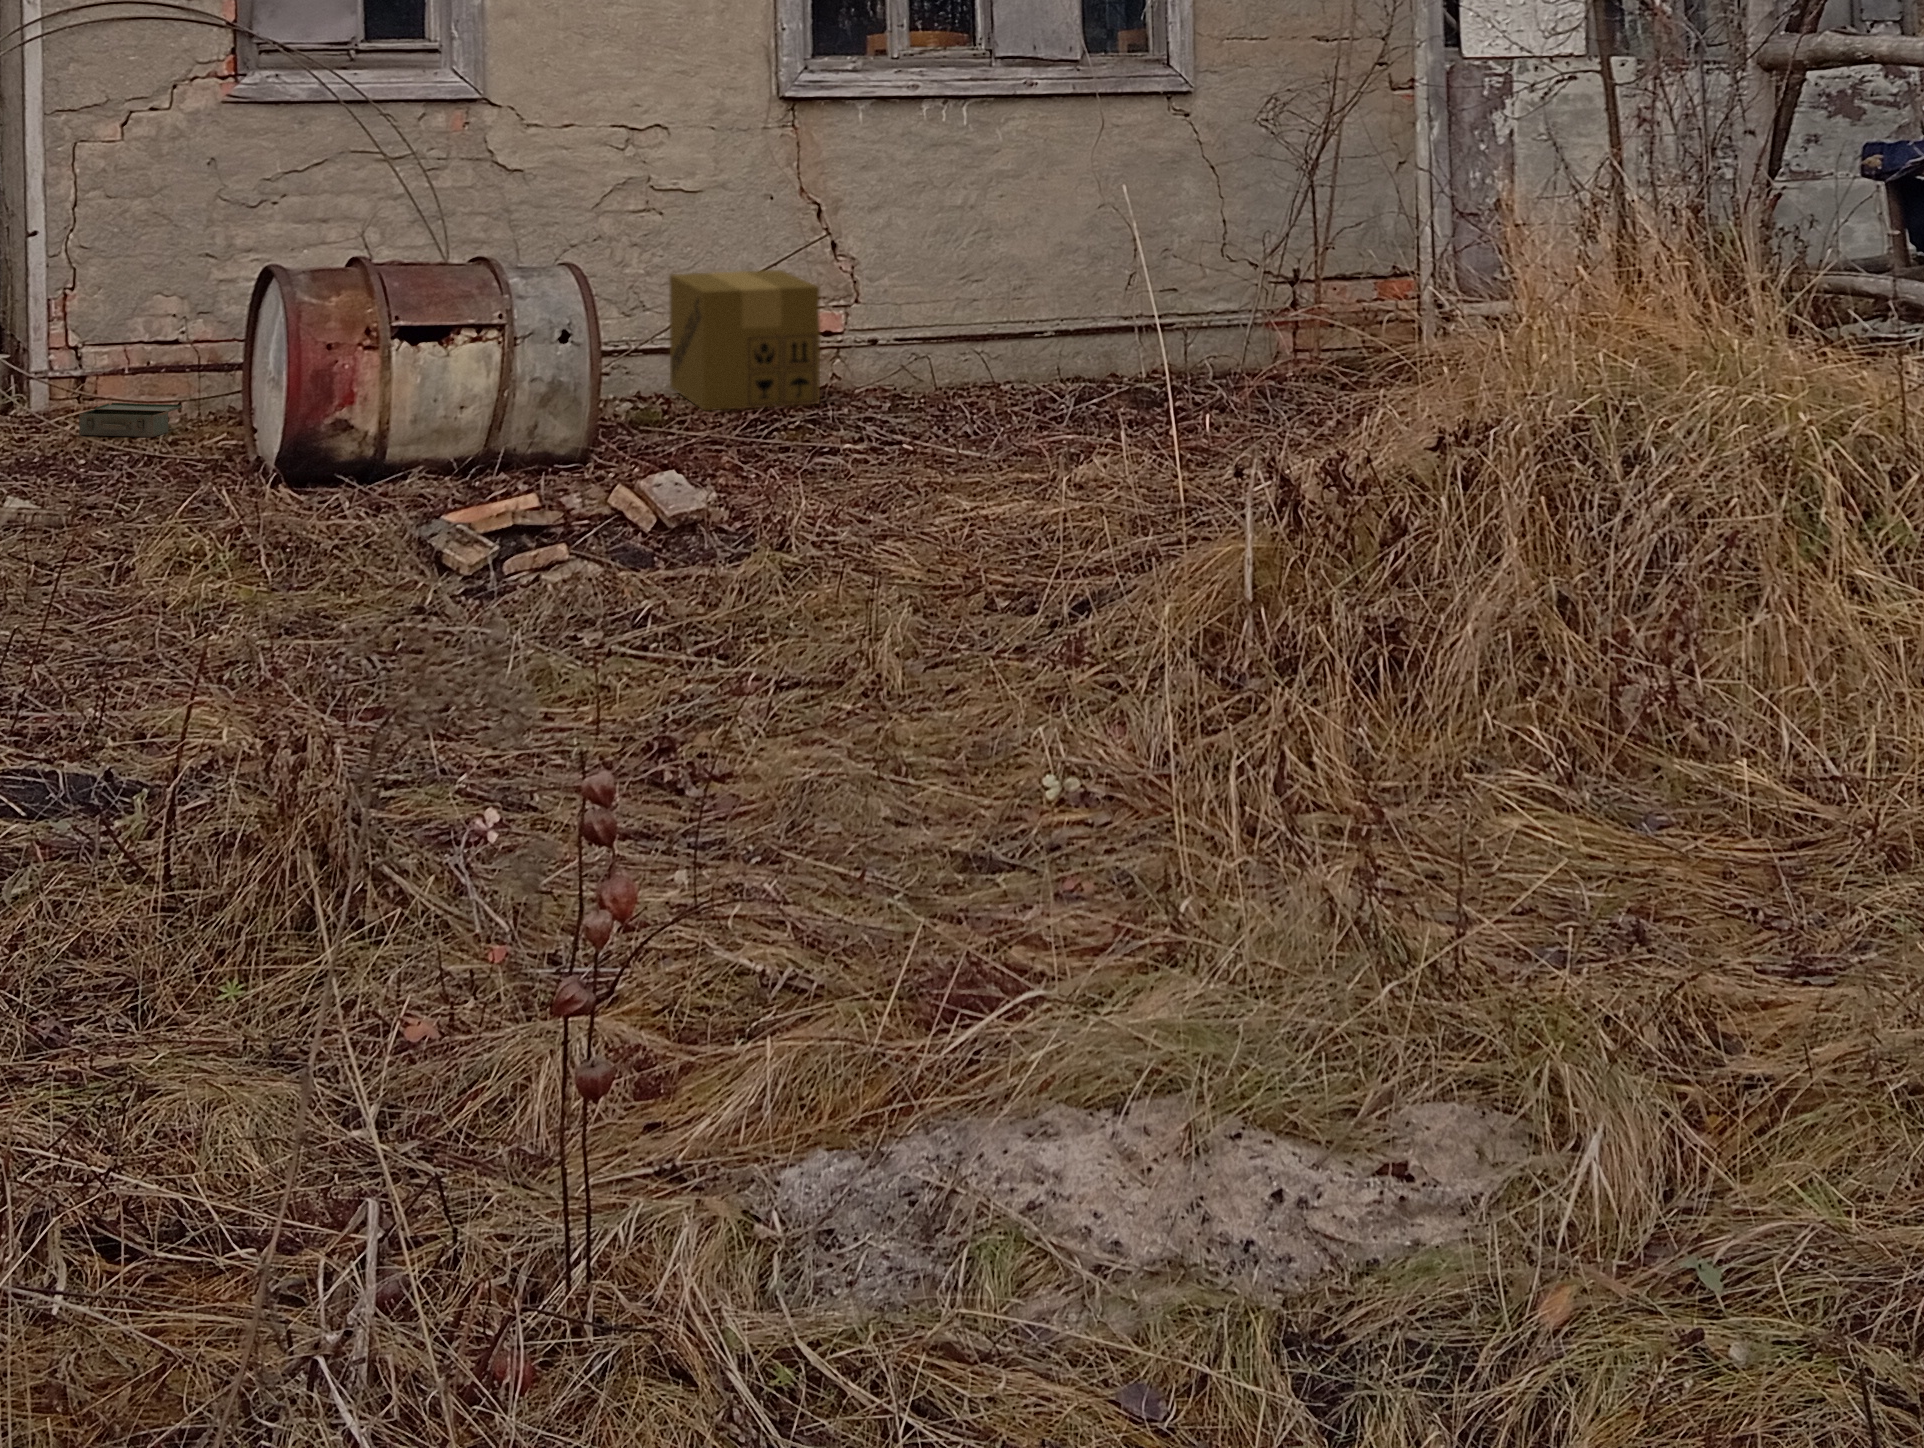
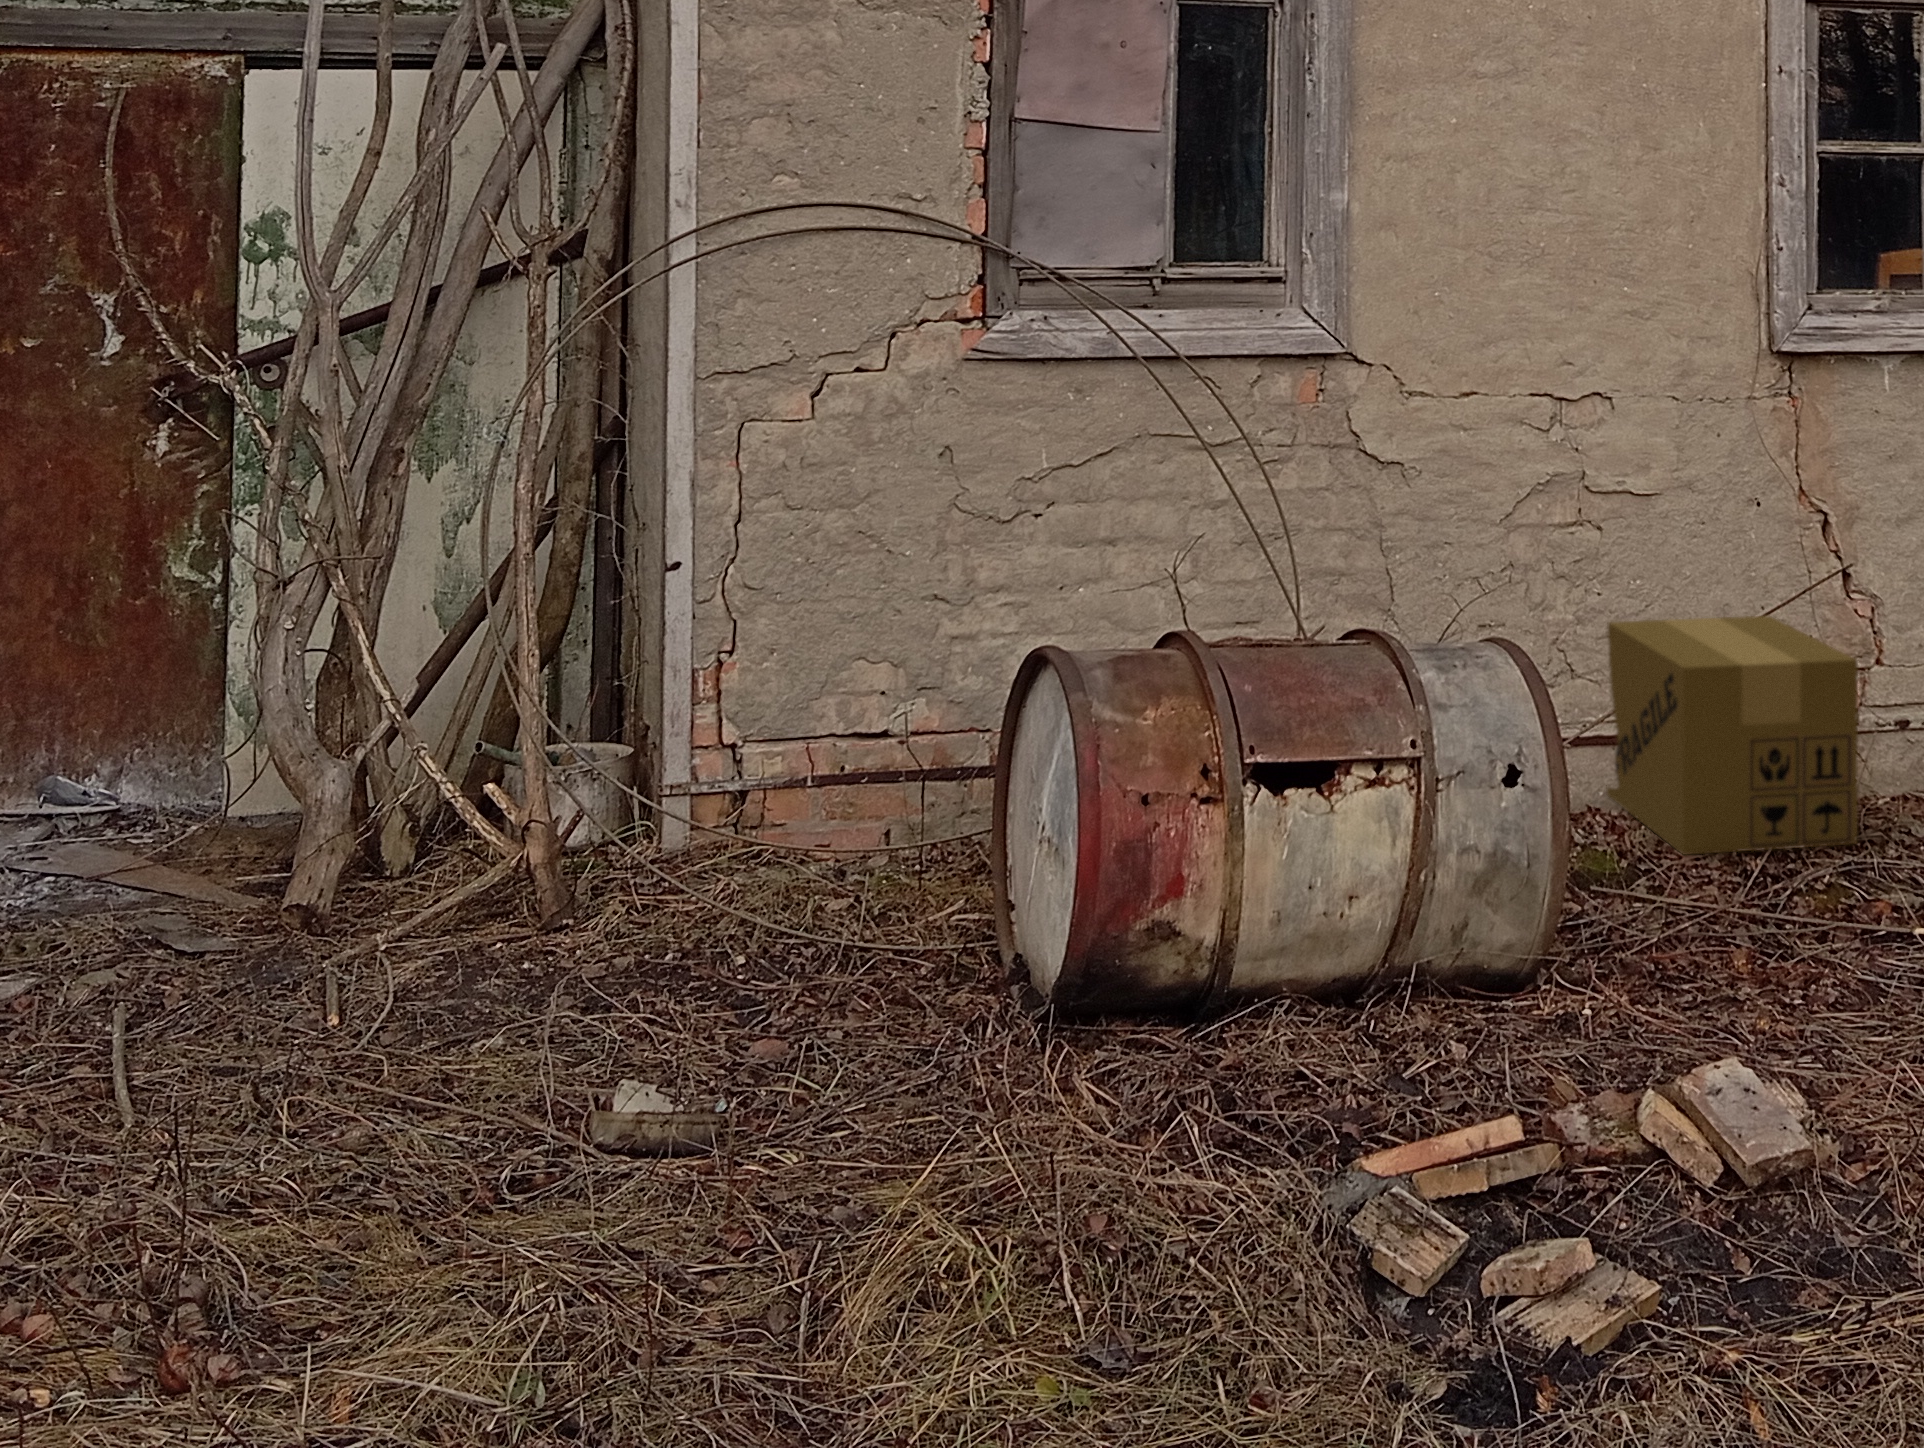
toolbox: present [79,403,182,437] -> none [732,822,888,888]

